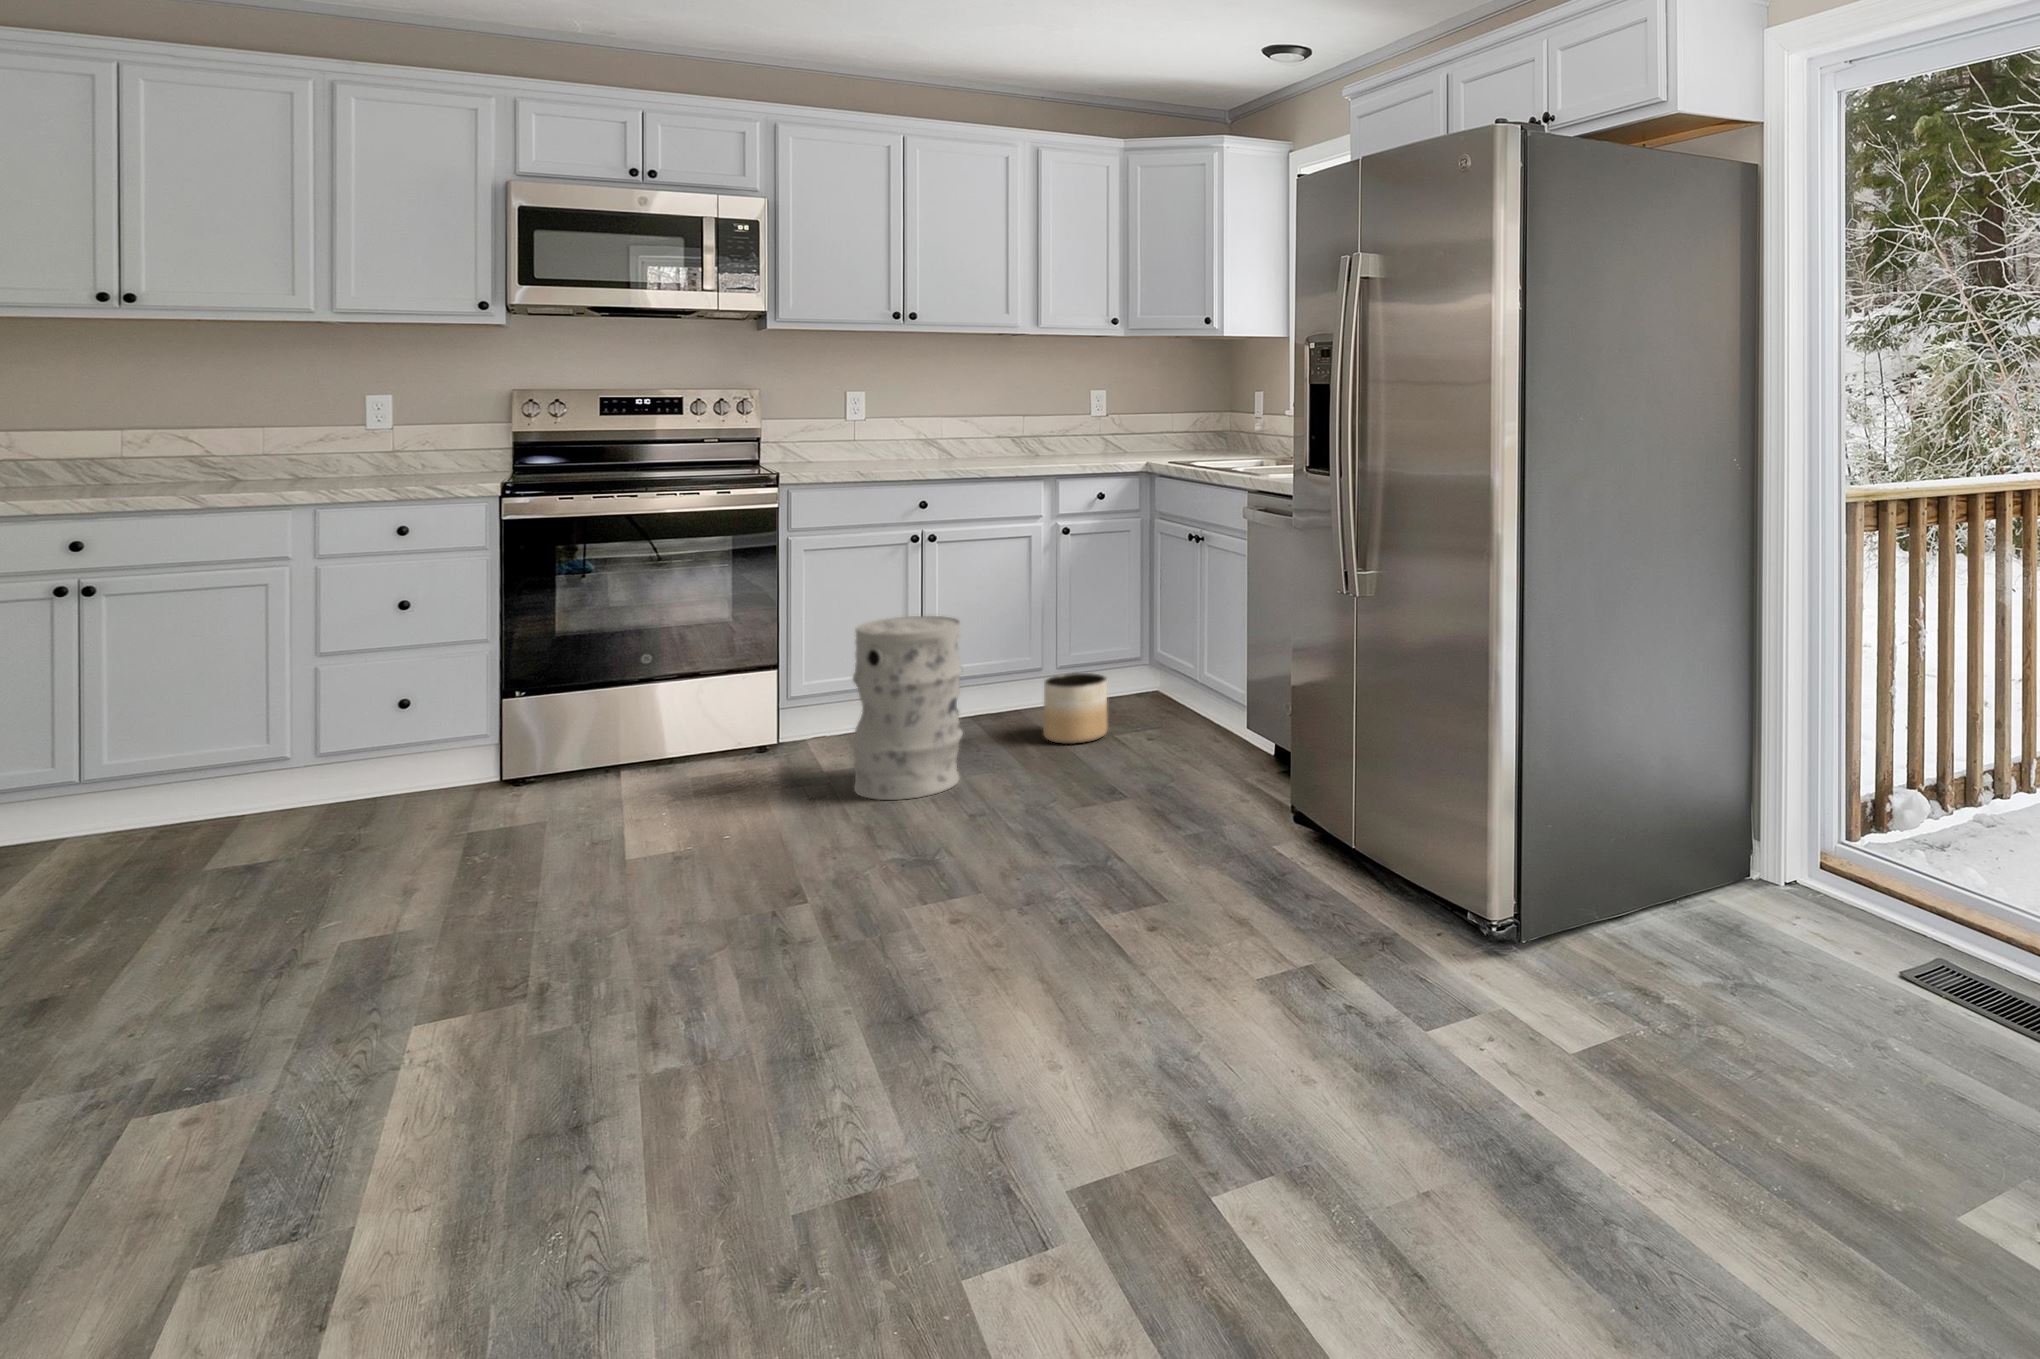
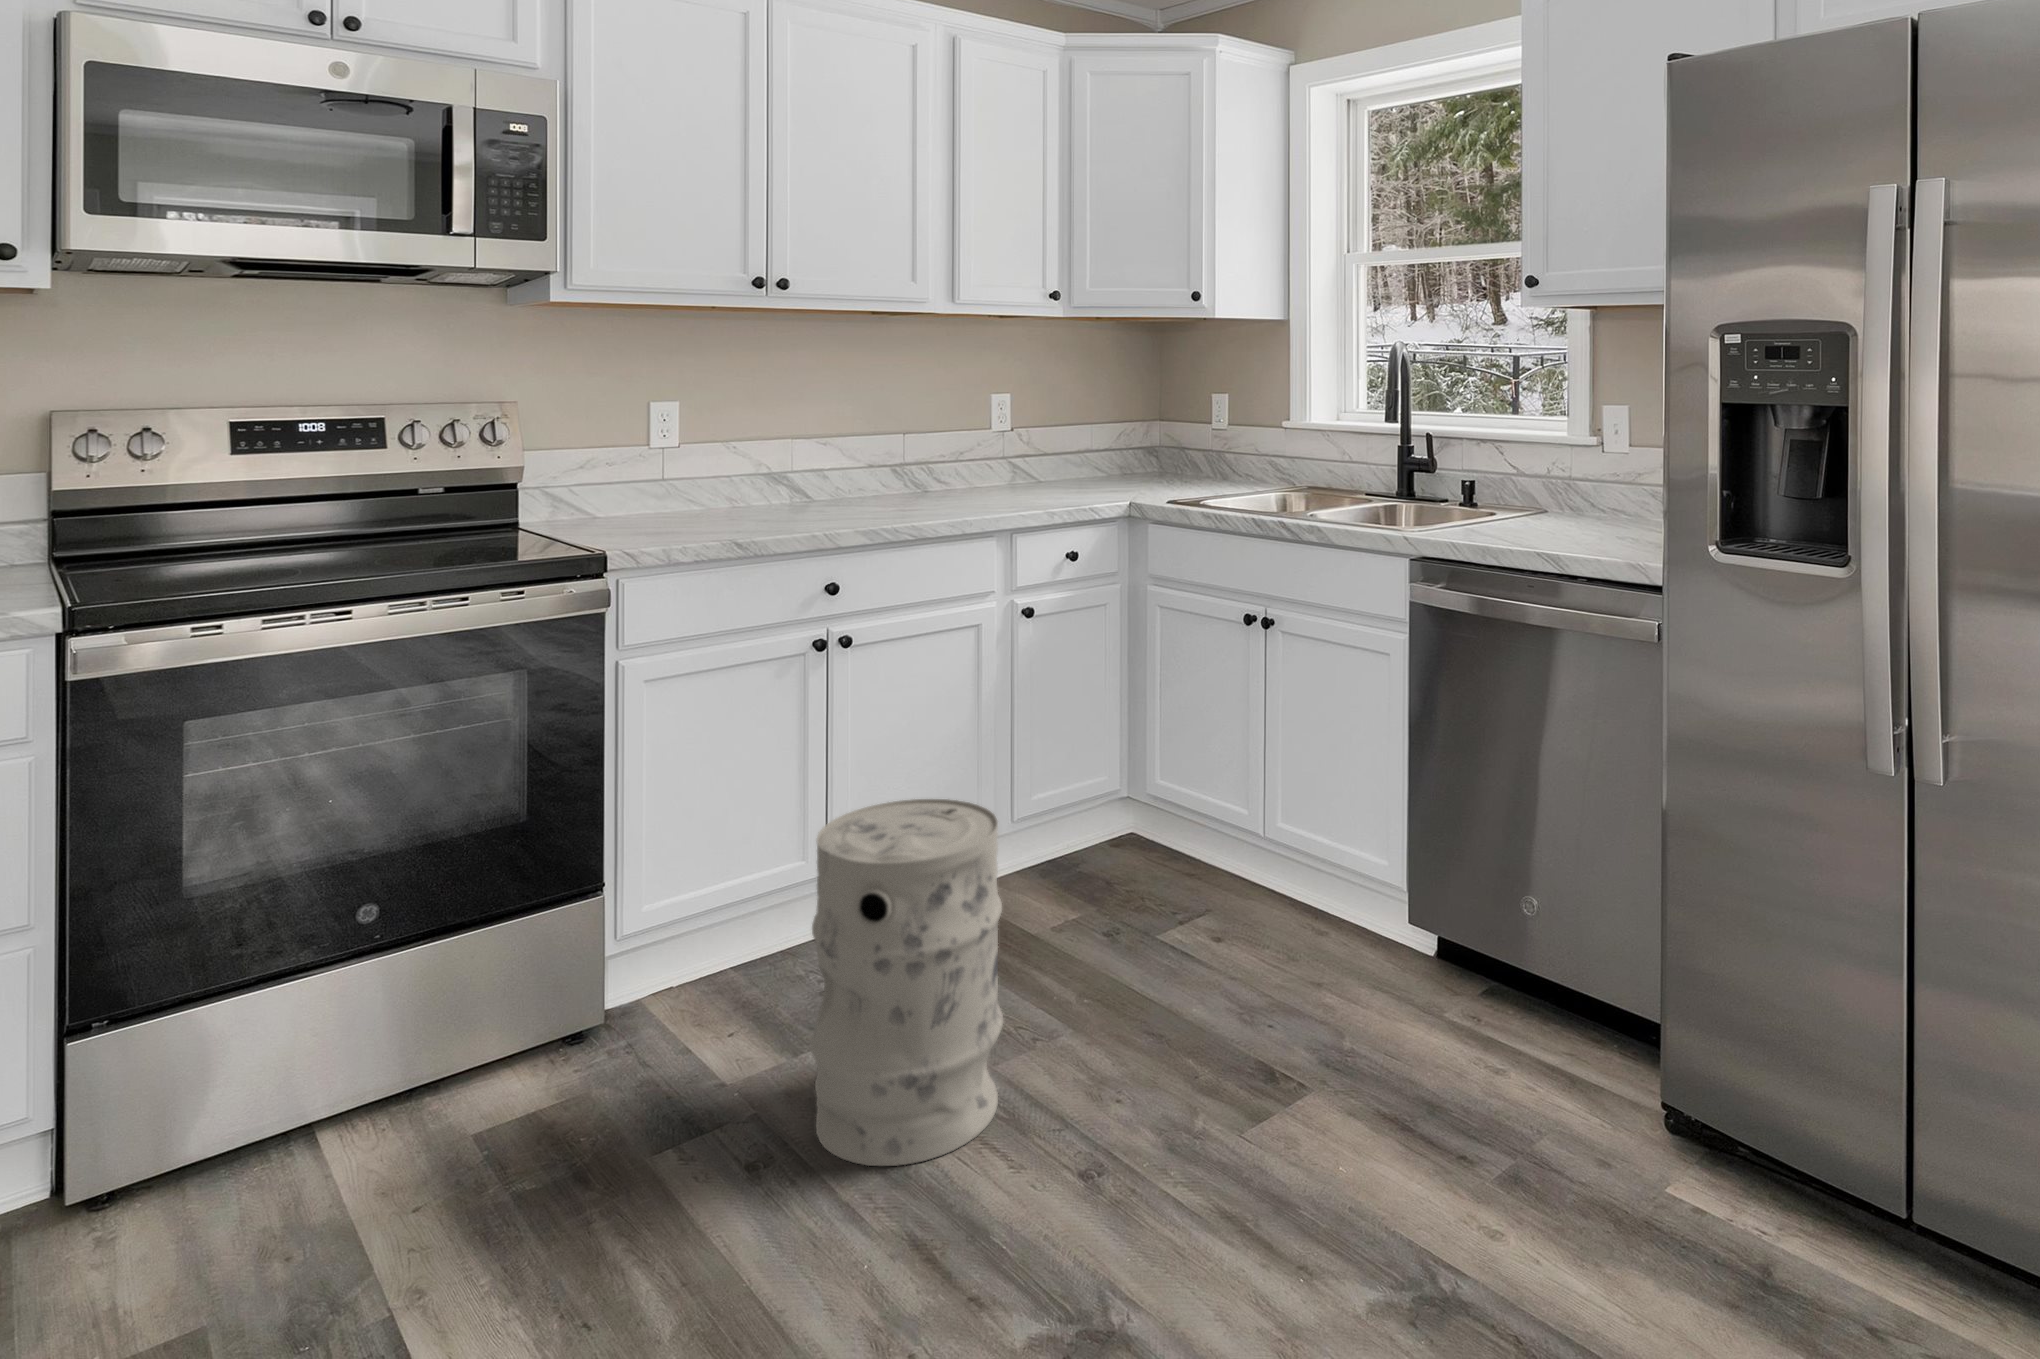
planter: present [1043,673,1107,744] -> none [1052,842,1151,969]

